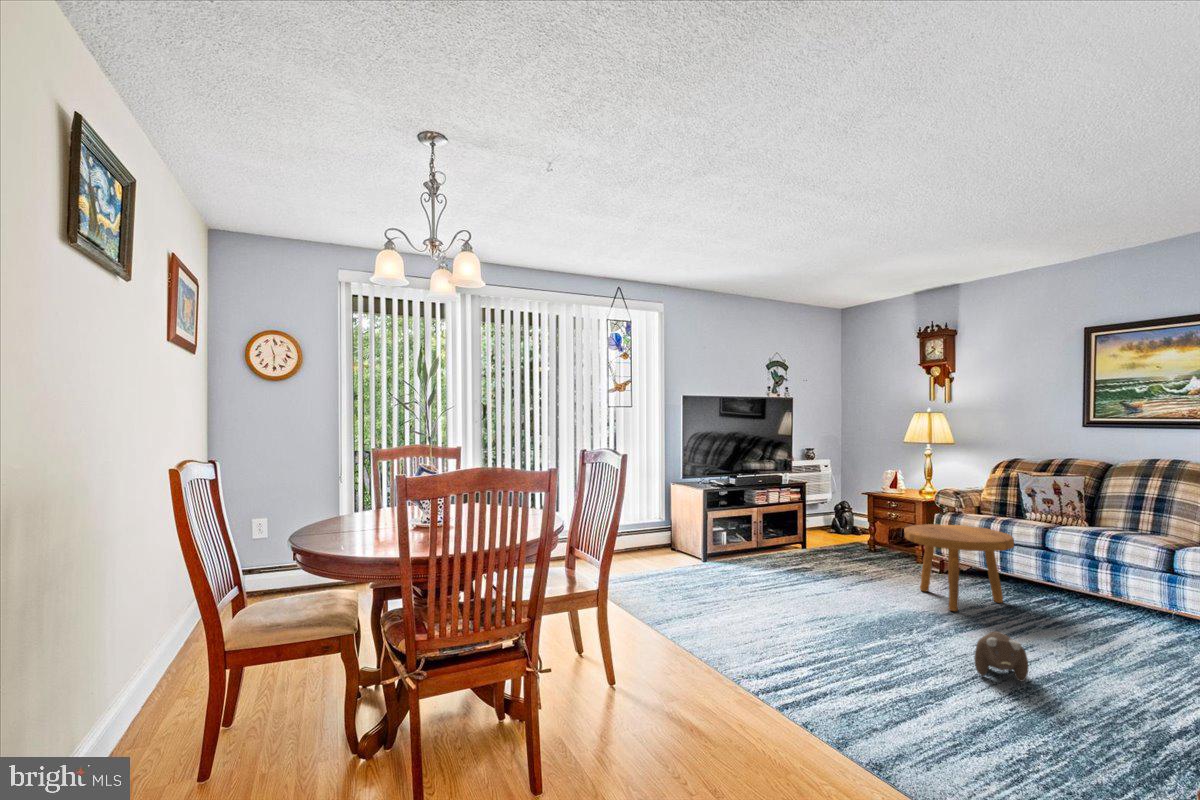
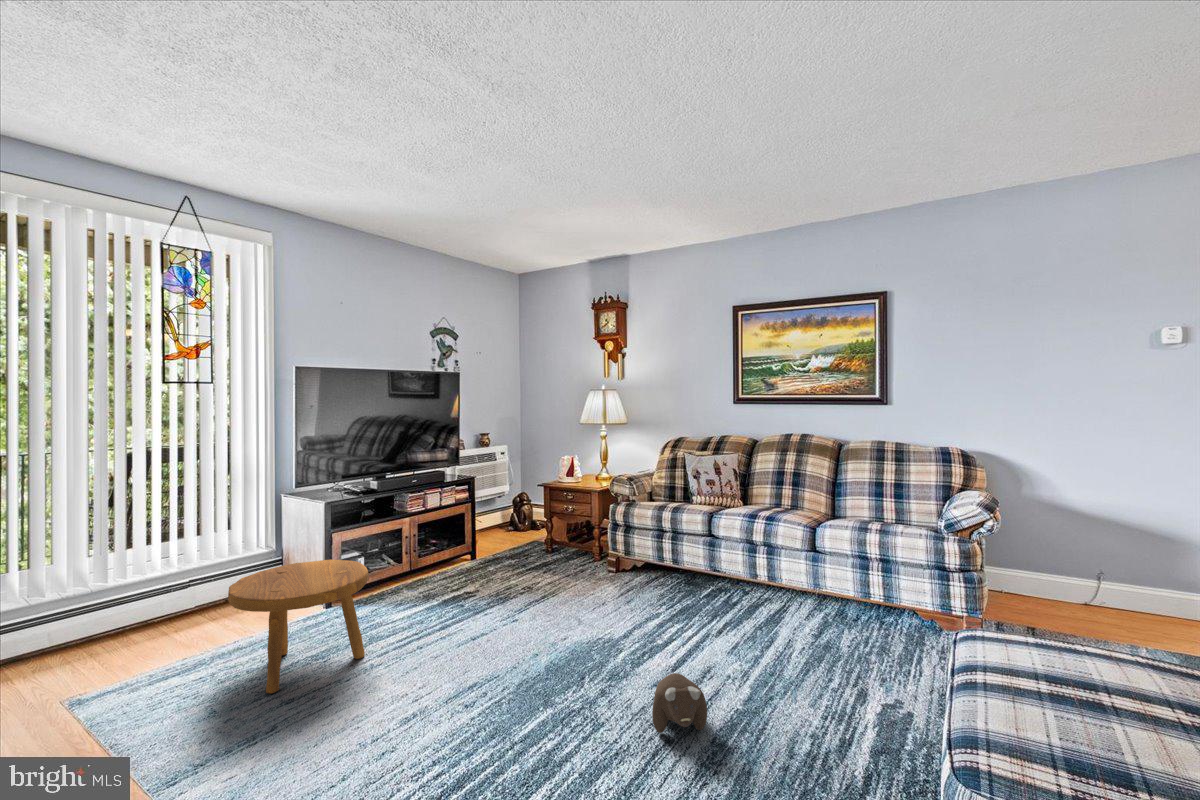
footstool: present [904,524,1014,611] -> present [228,560,369,694]

